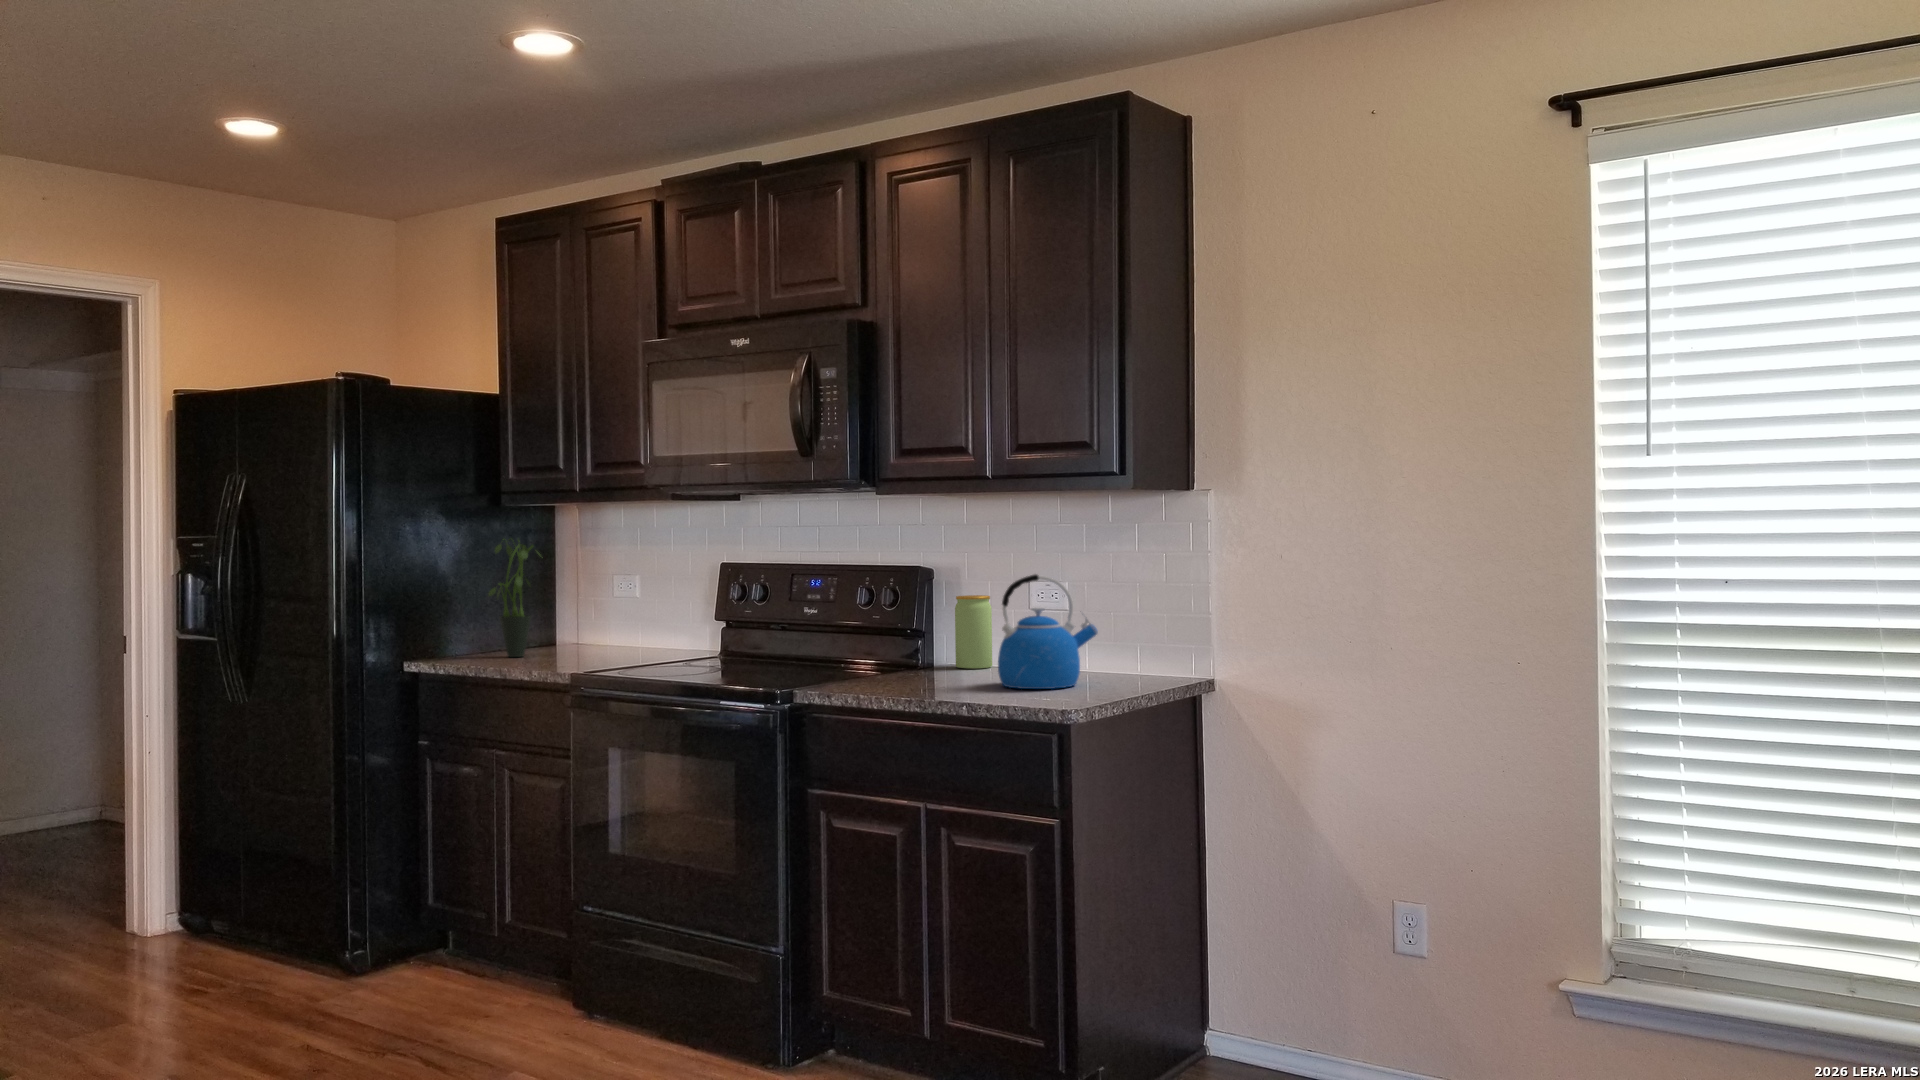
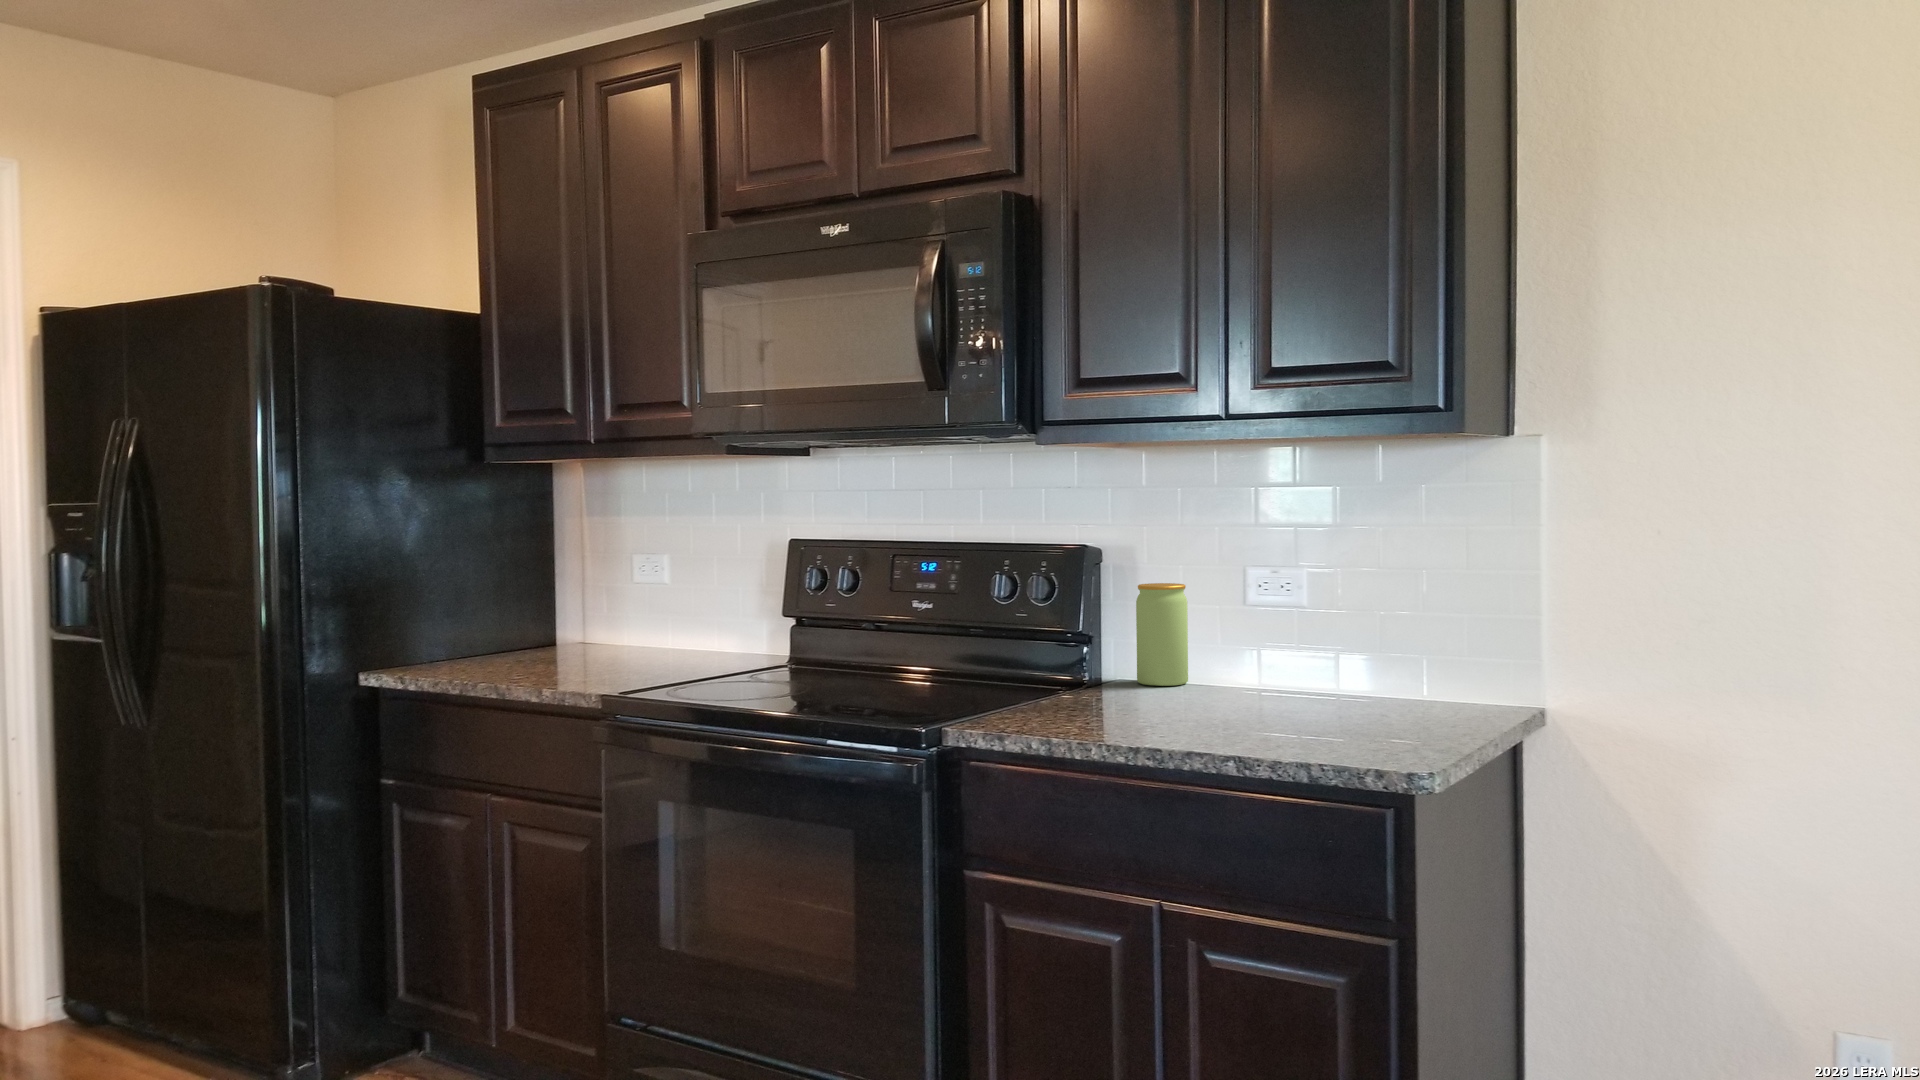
potted plant: present [489,539,533,657] -> none [473,505,546,664]
kettle: present [998,574,1098,689] -> none [1242,558,1385,727]

